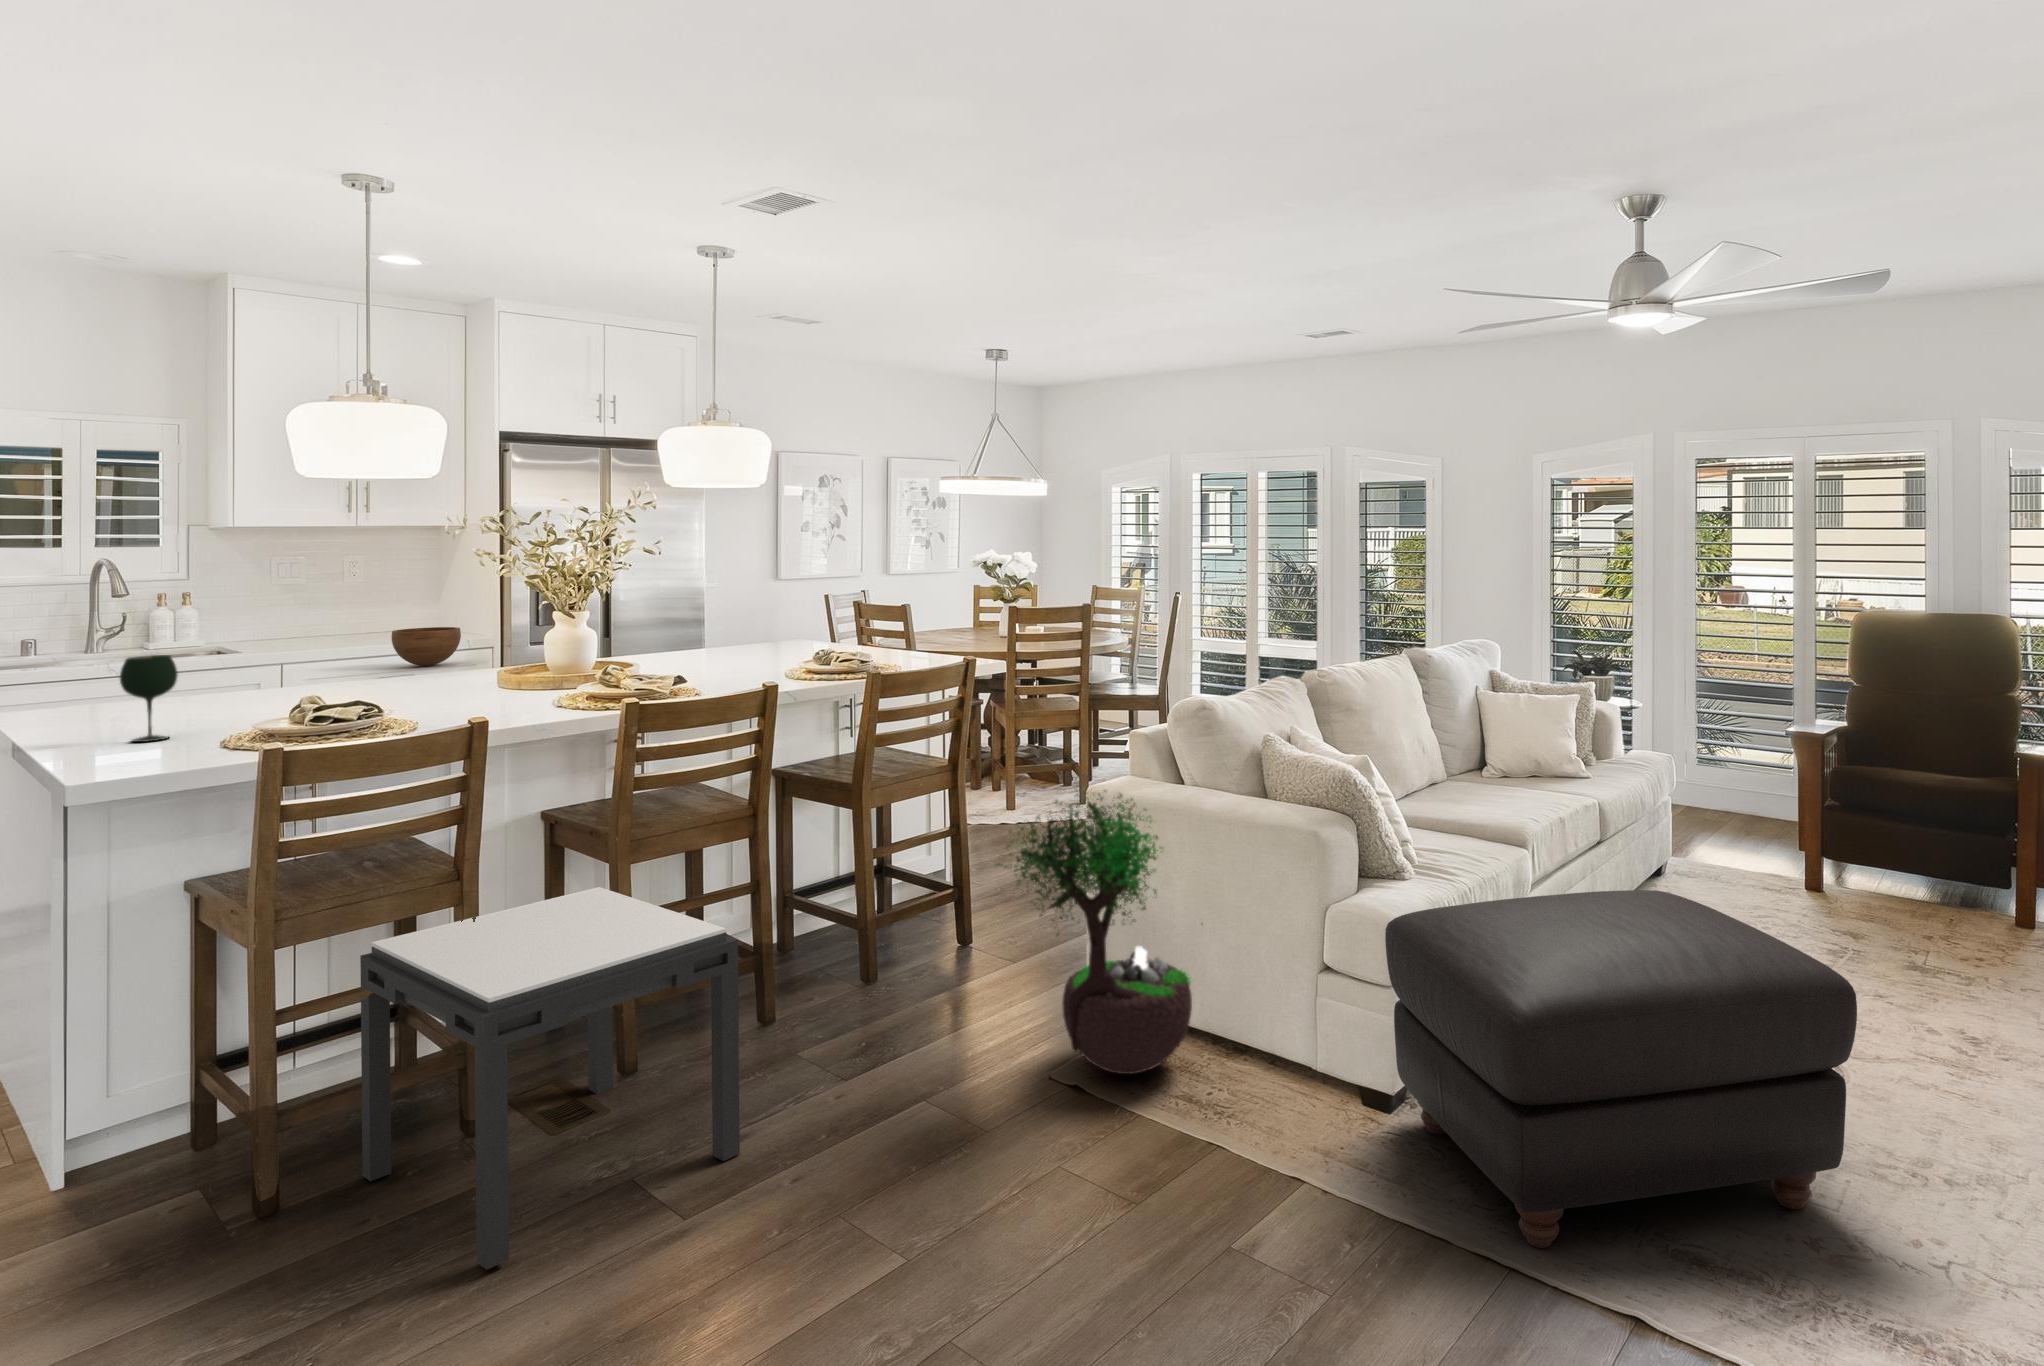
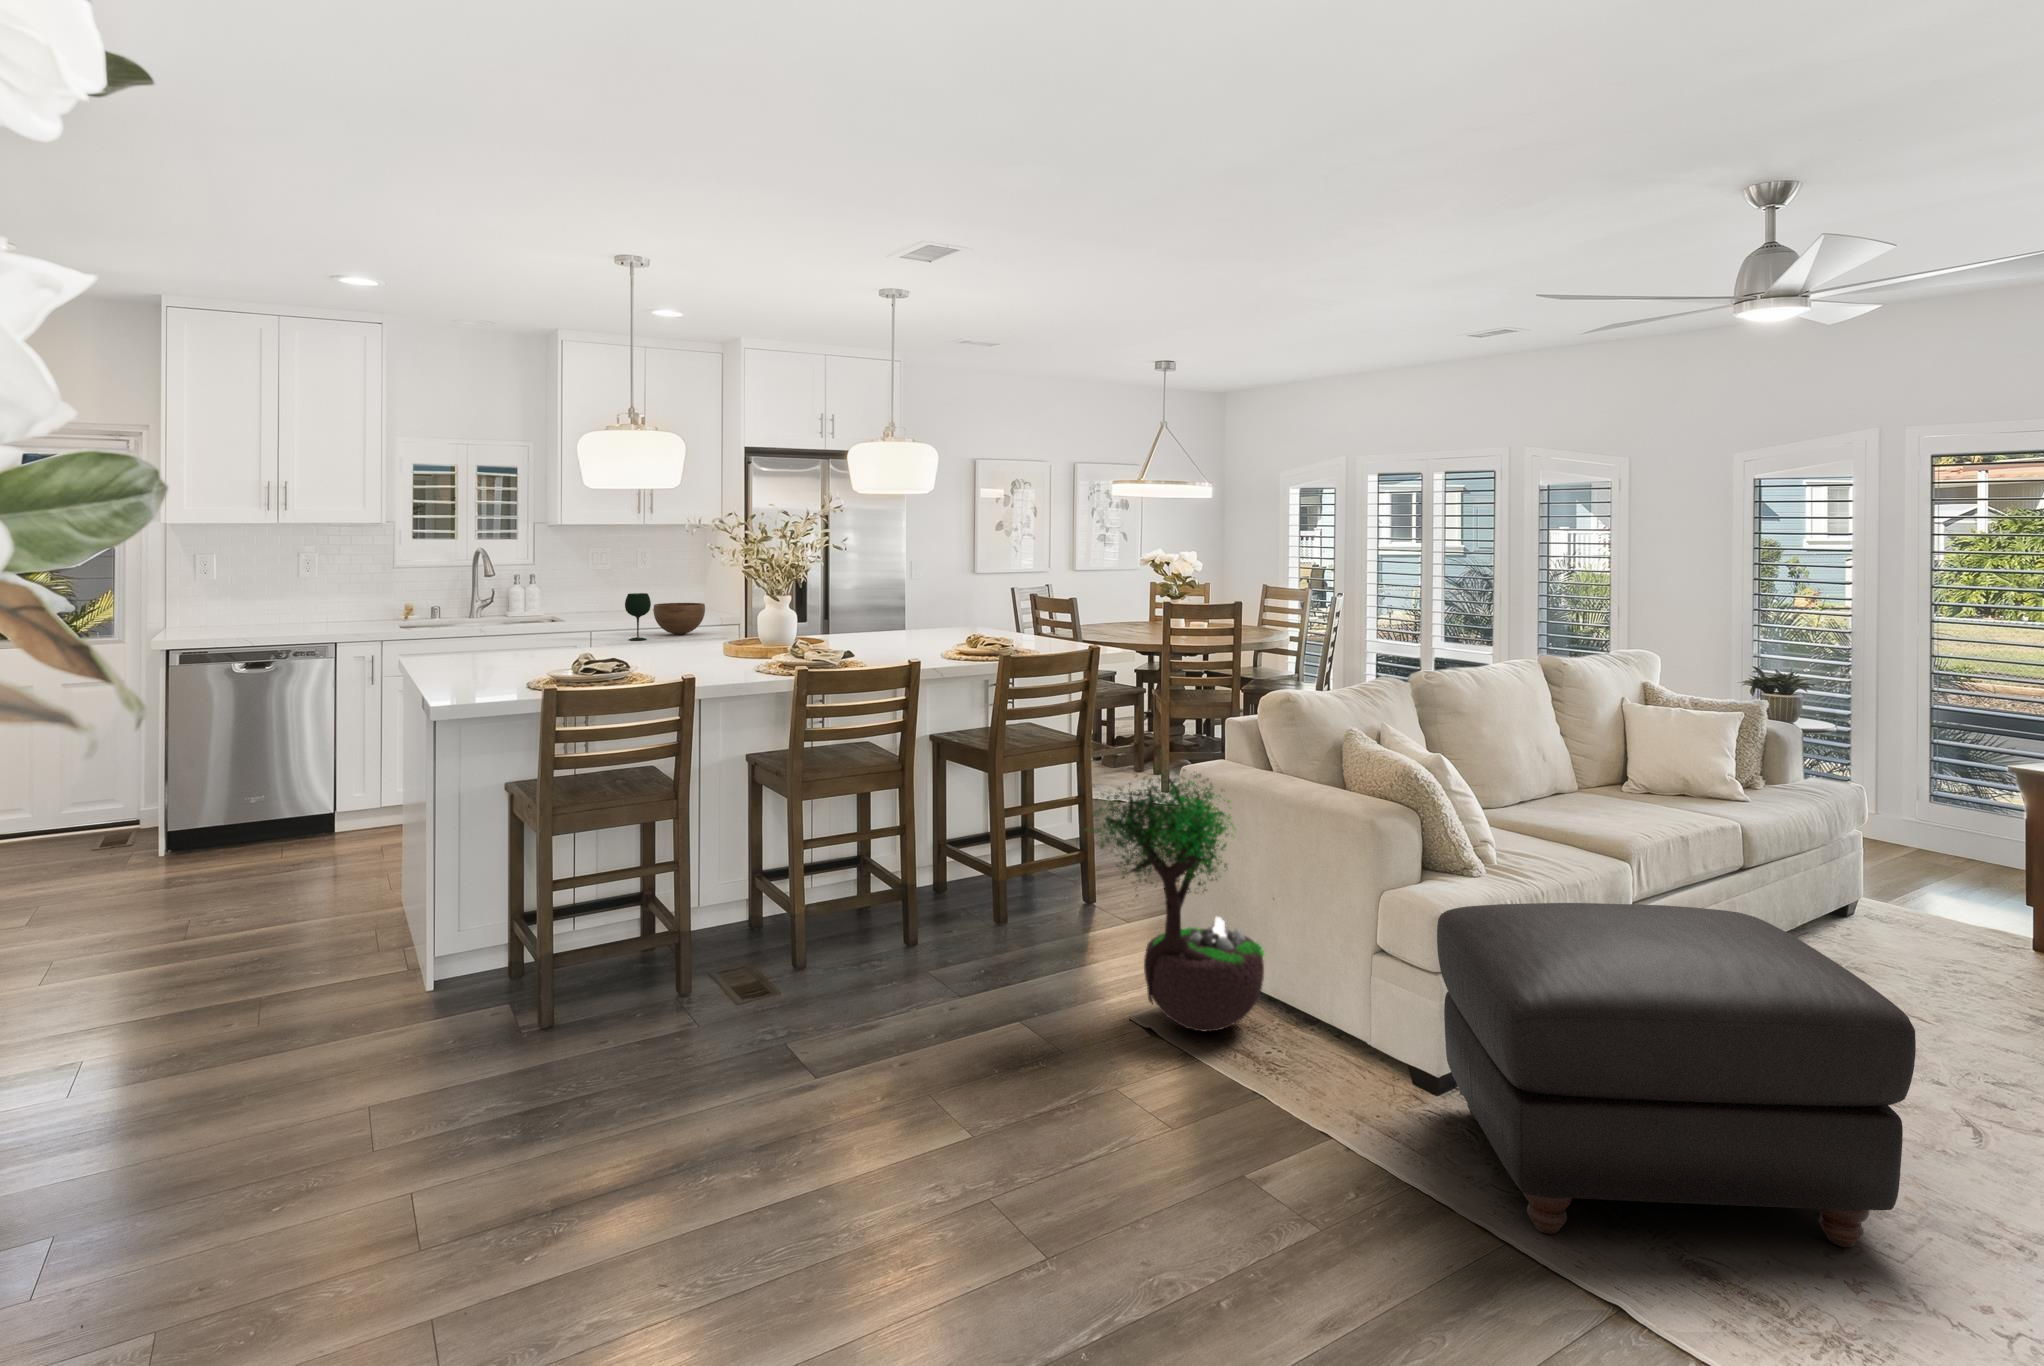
wine glass: present [120,655,177,742] -> present [625,593,651,640]
side table: present [360,887,740,1270] -> none [588,819,861,1101]

